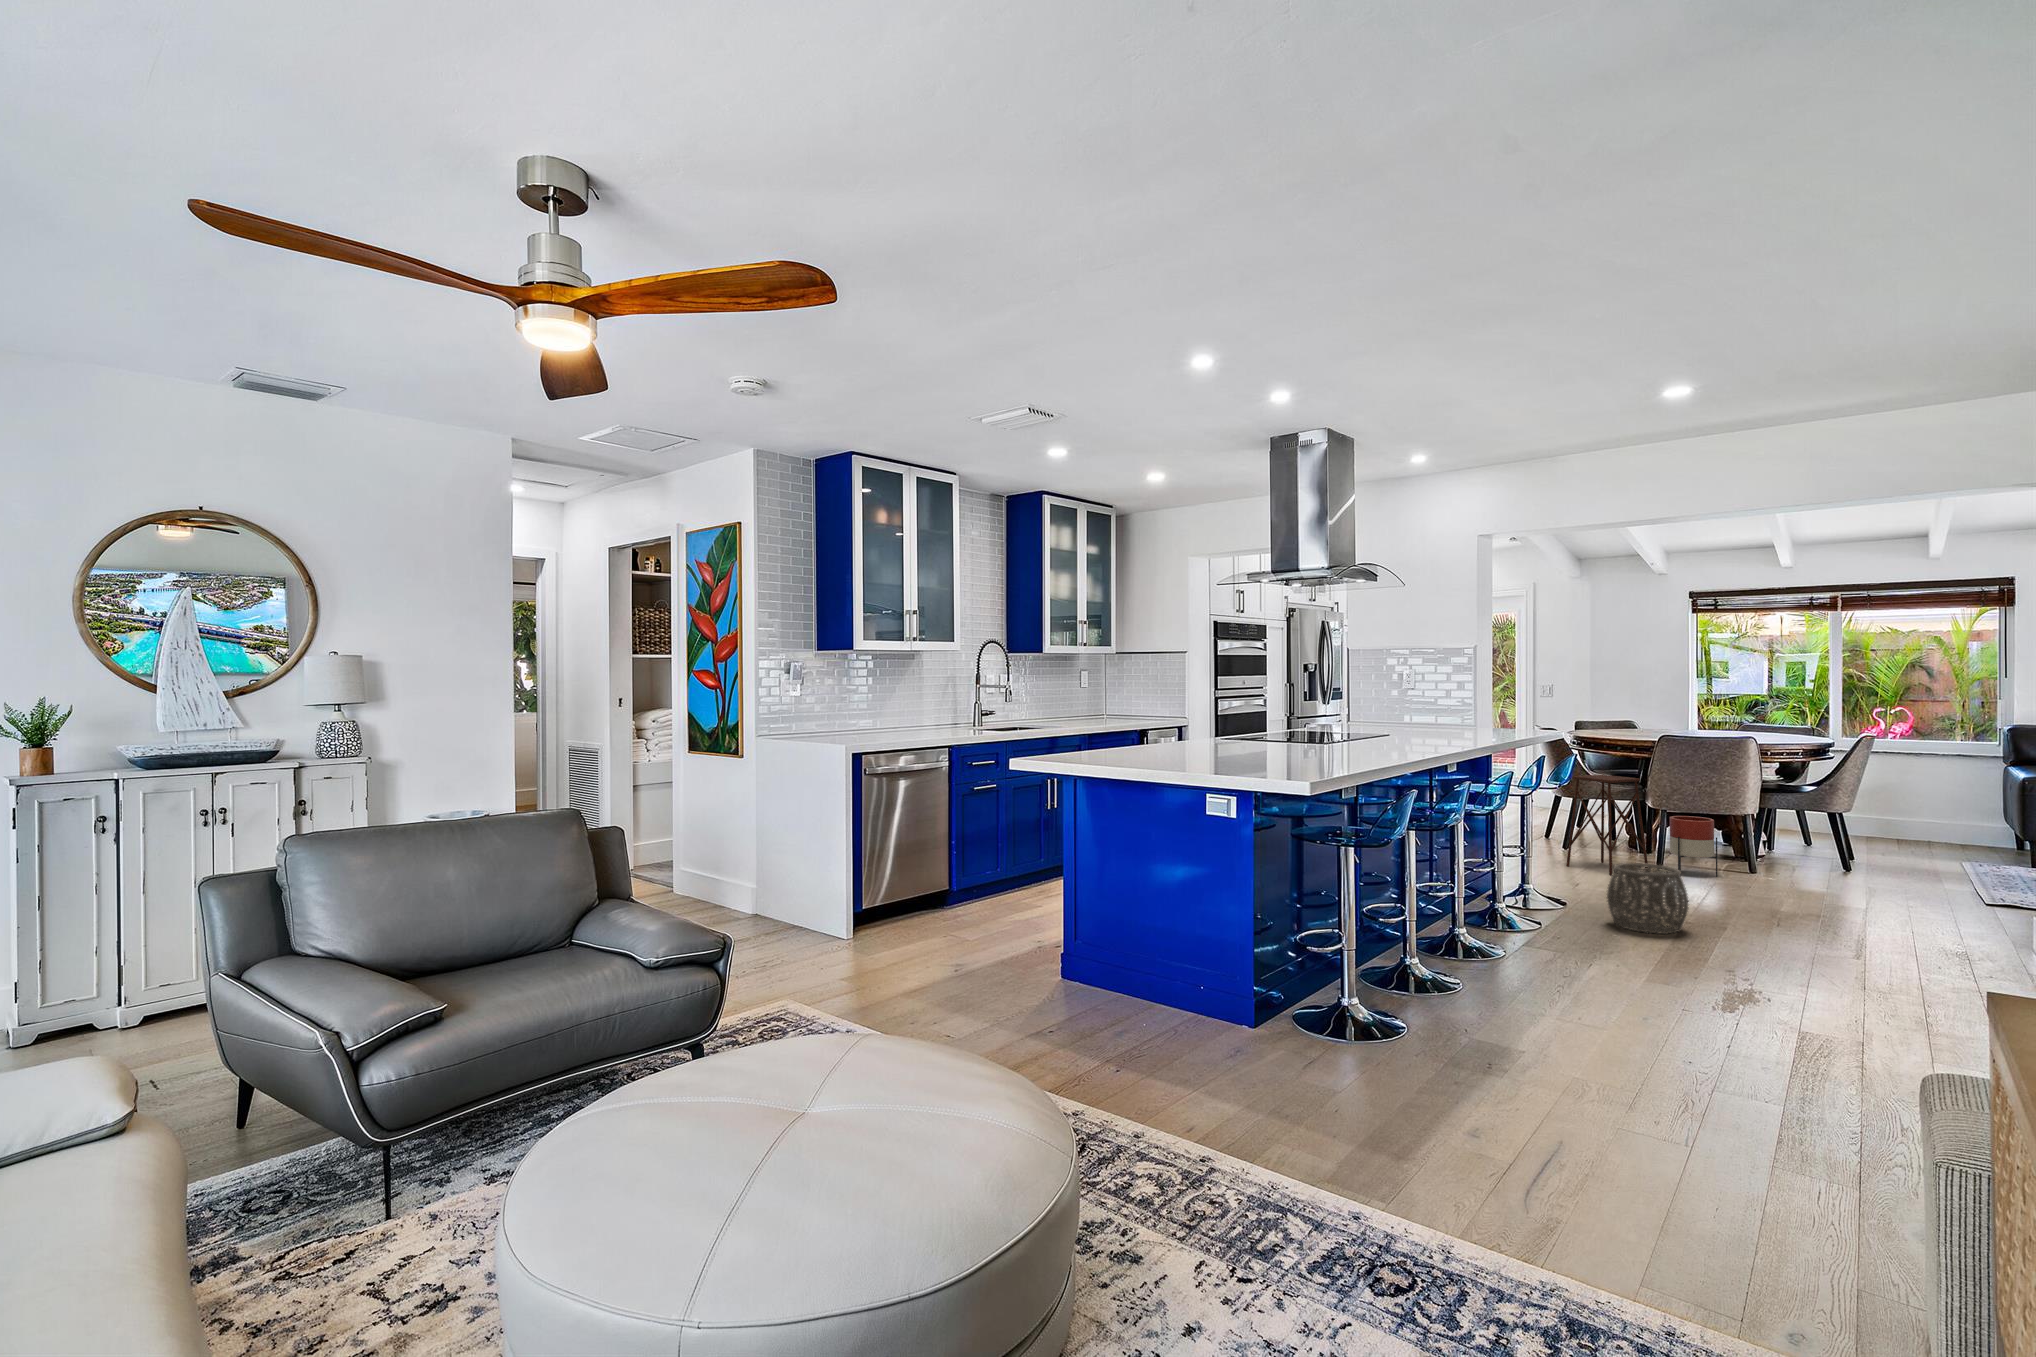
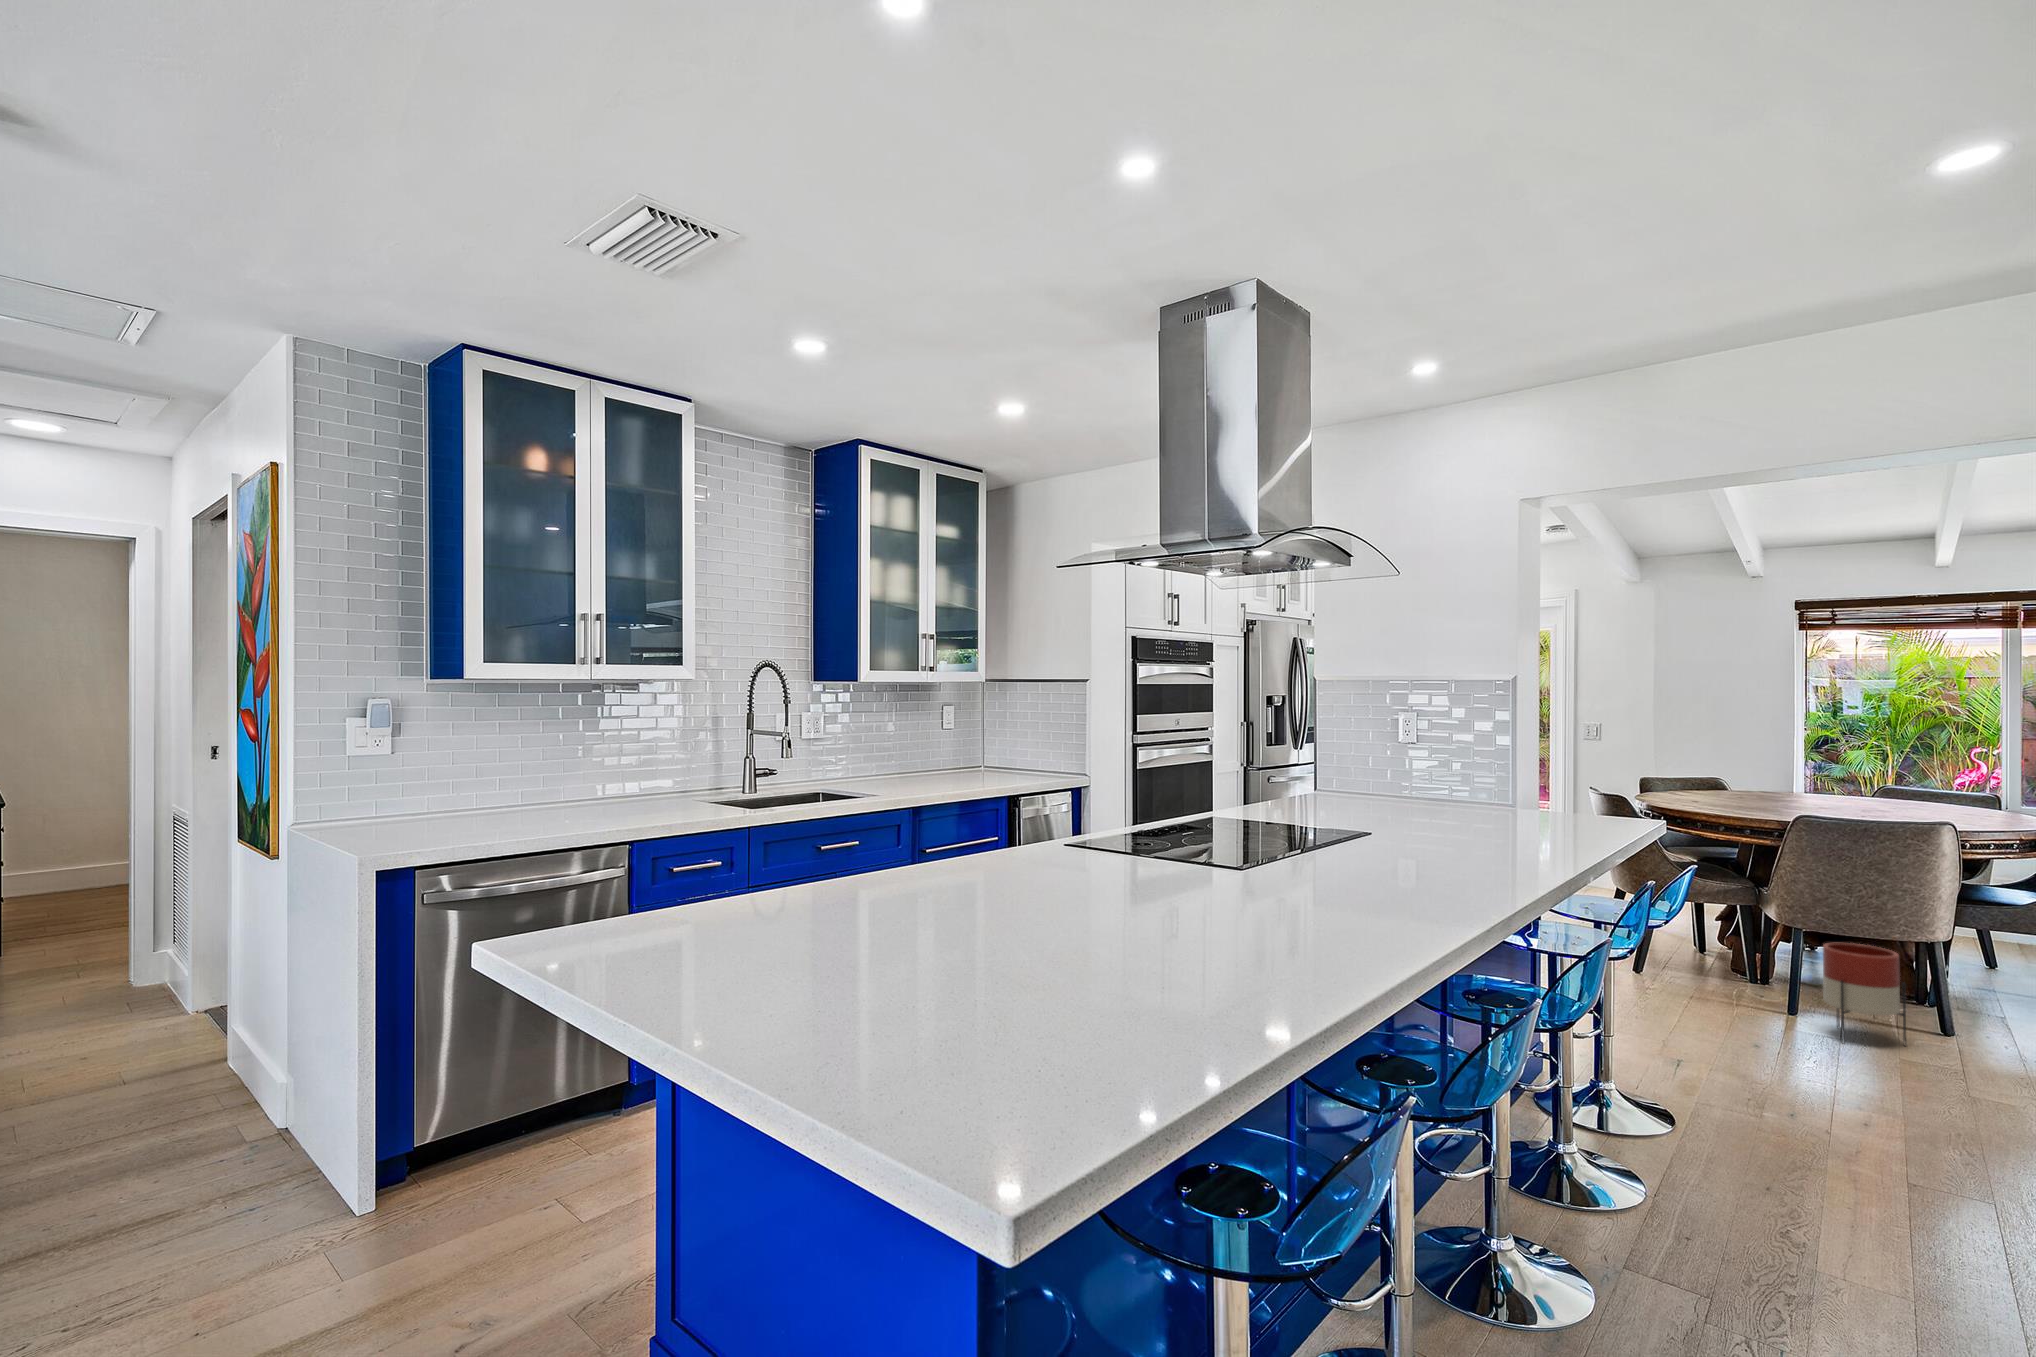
side table: present [1566,775,1648,875] -> none [1656,872,1790,1040]
woven basket: present [1607,863,1688,934] -> none [1770,1074,1941,1234]

